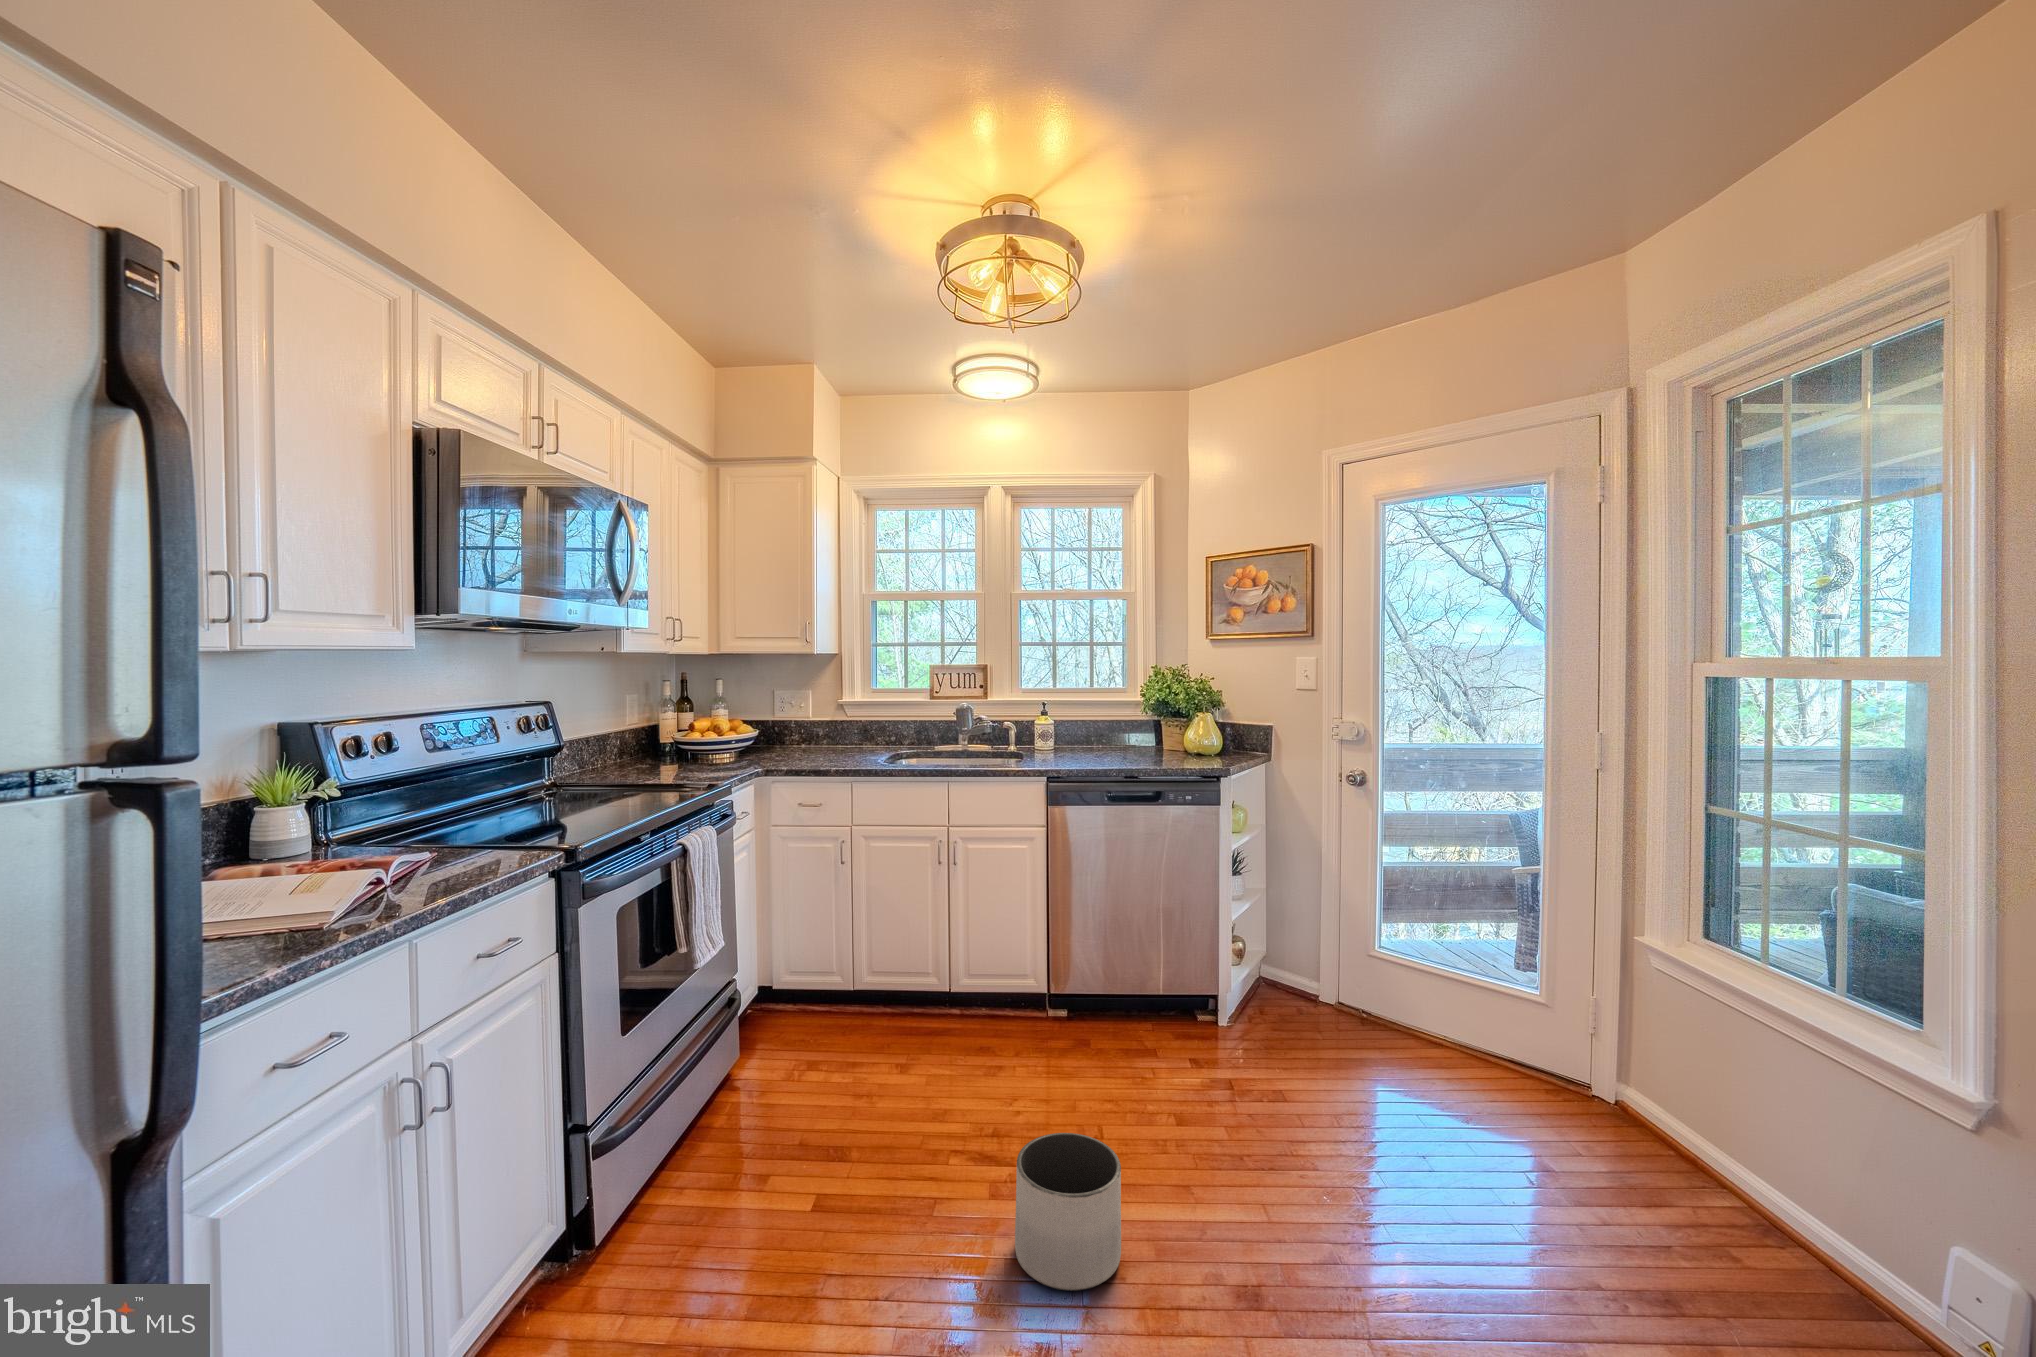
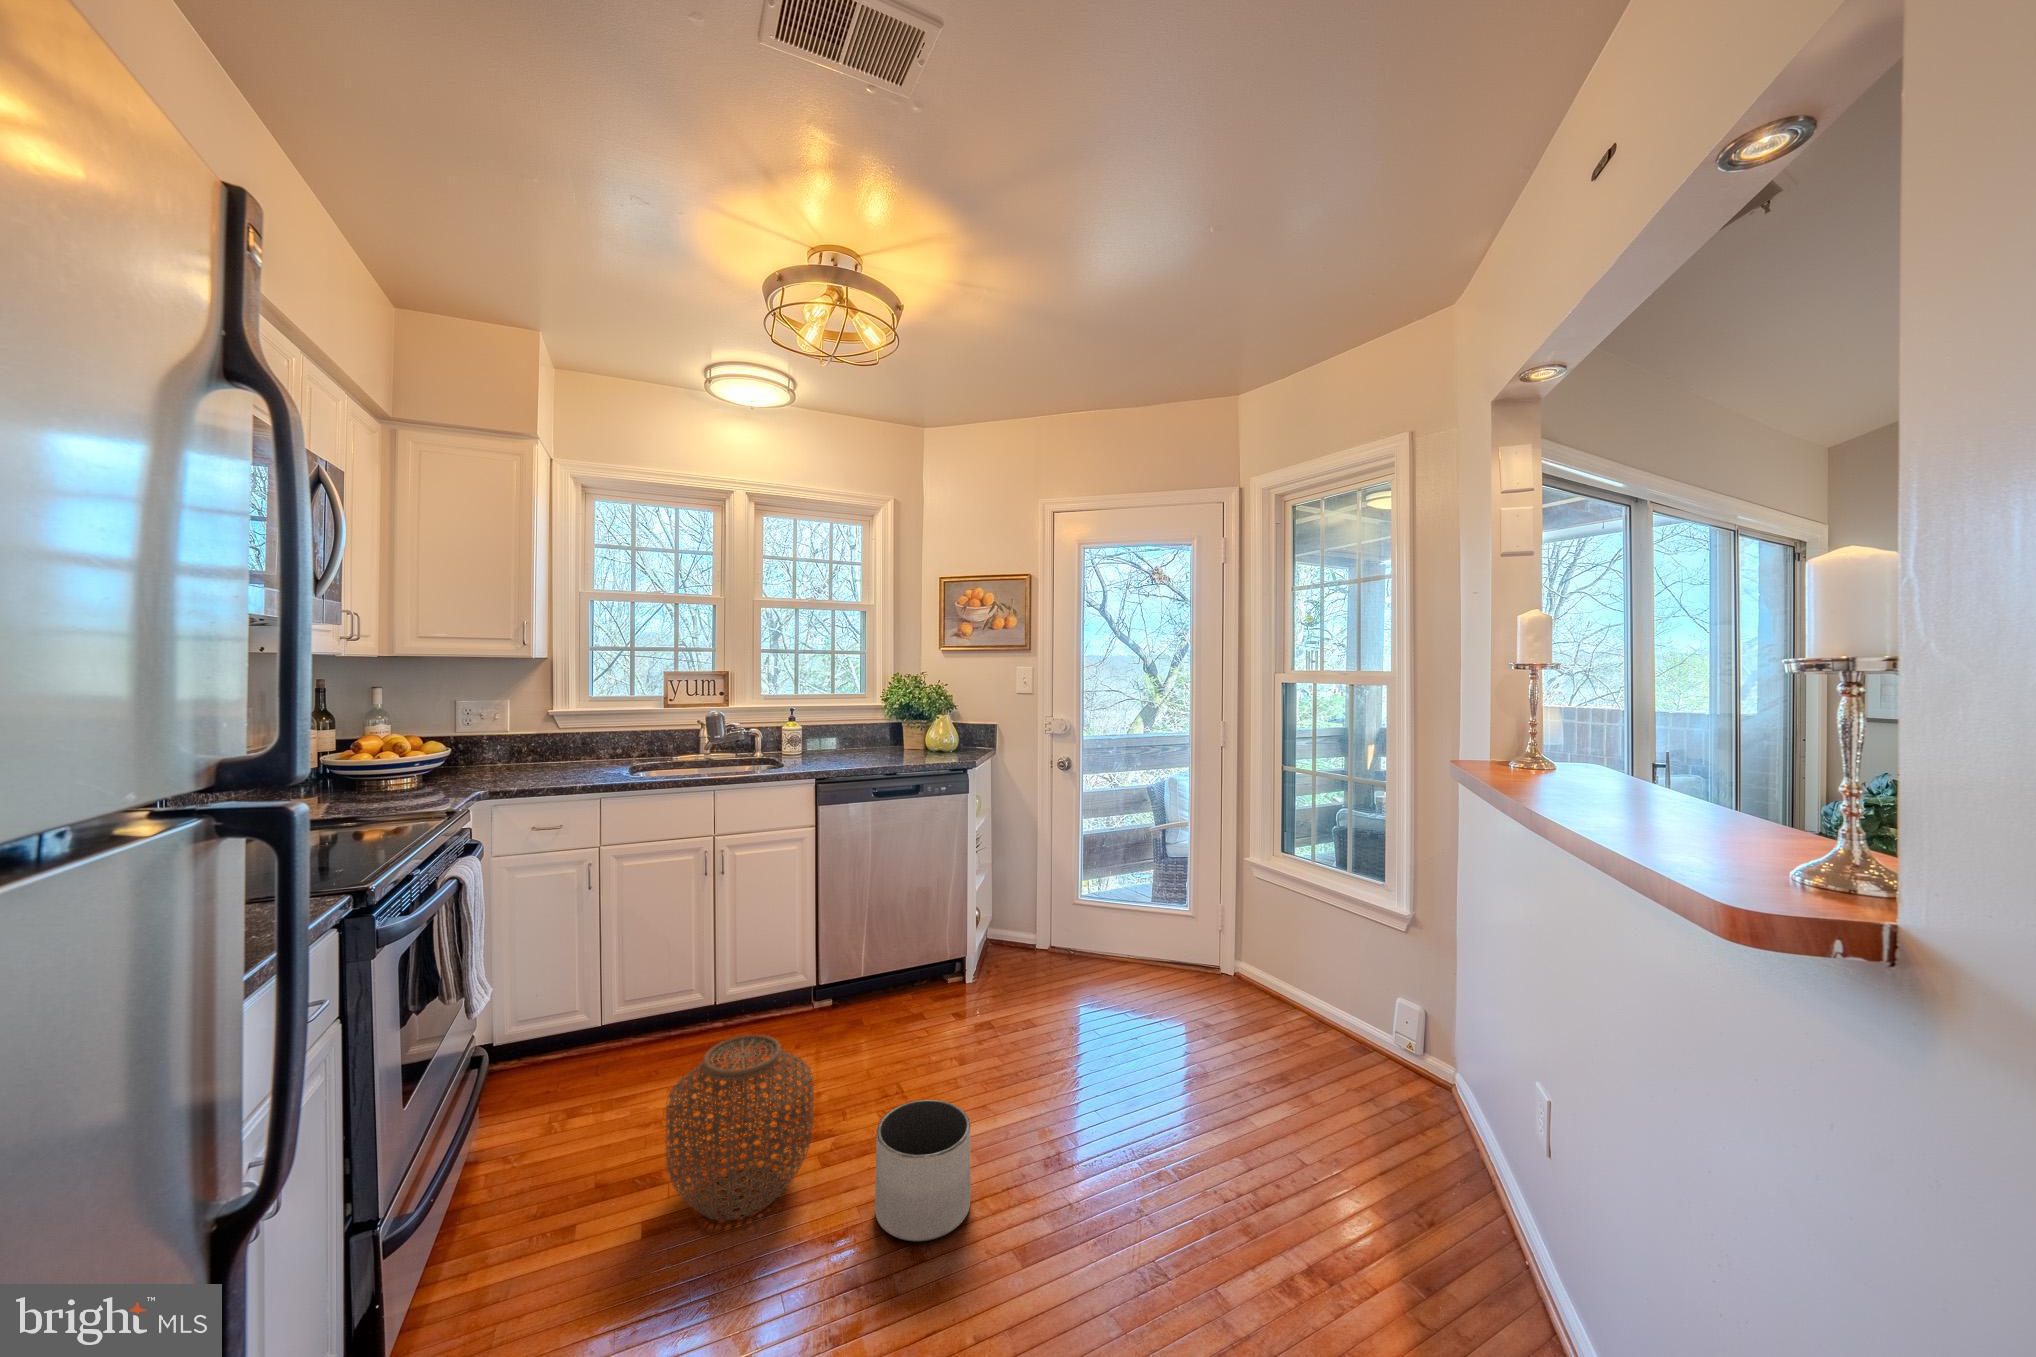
woven basket: none [840,1021,978,1200] -> present [666,1035,814,1220]

